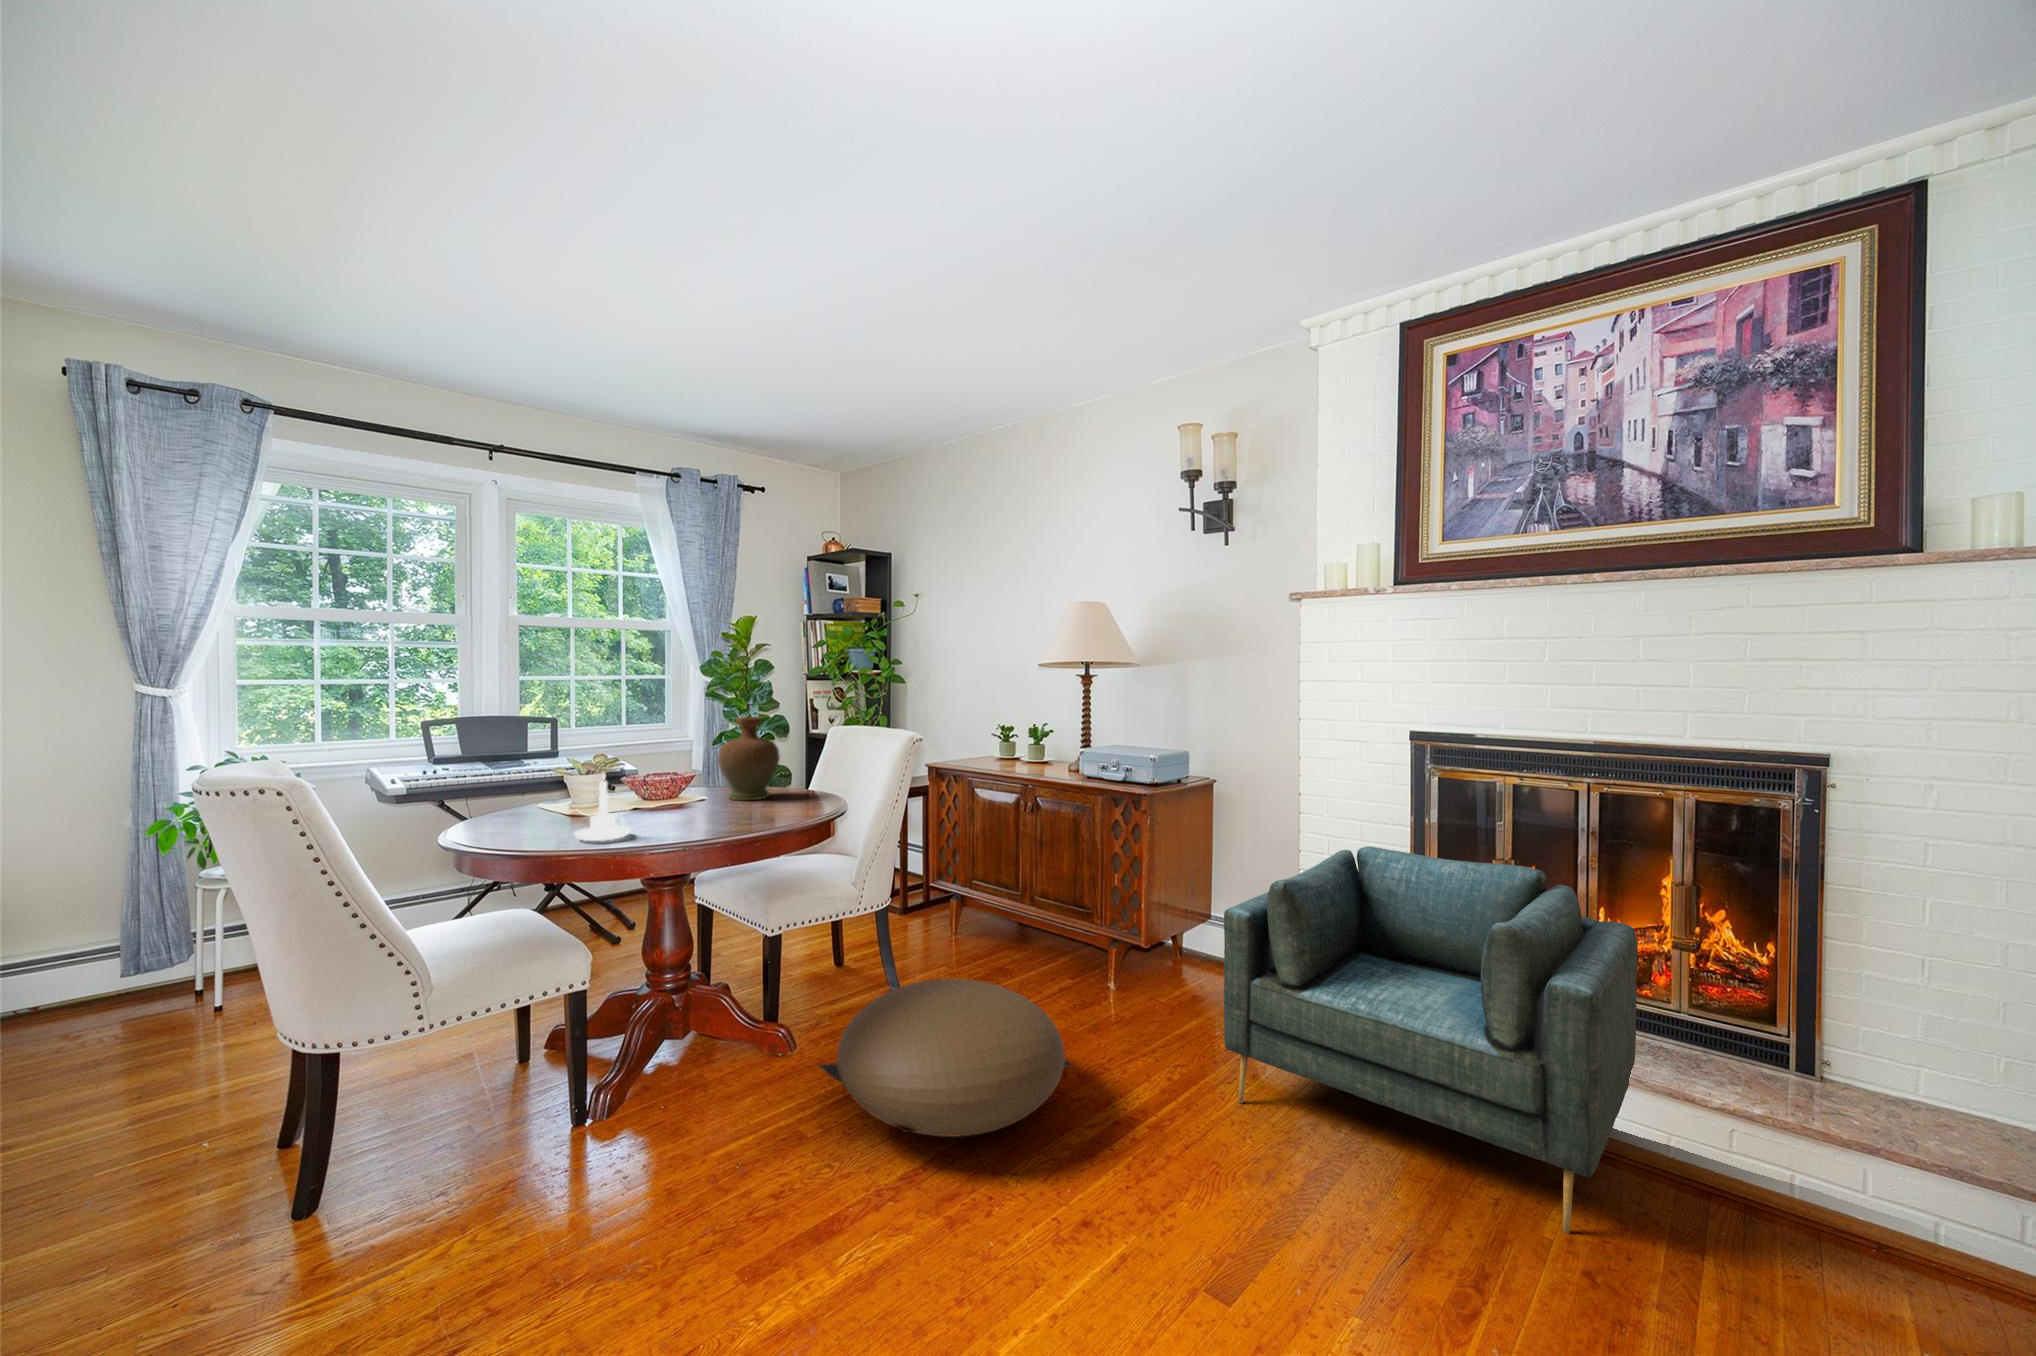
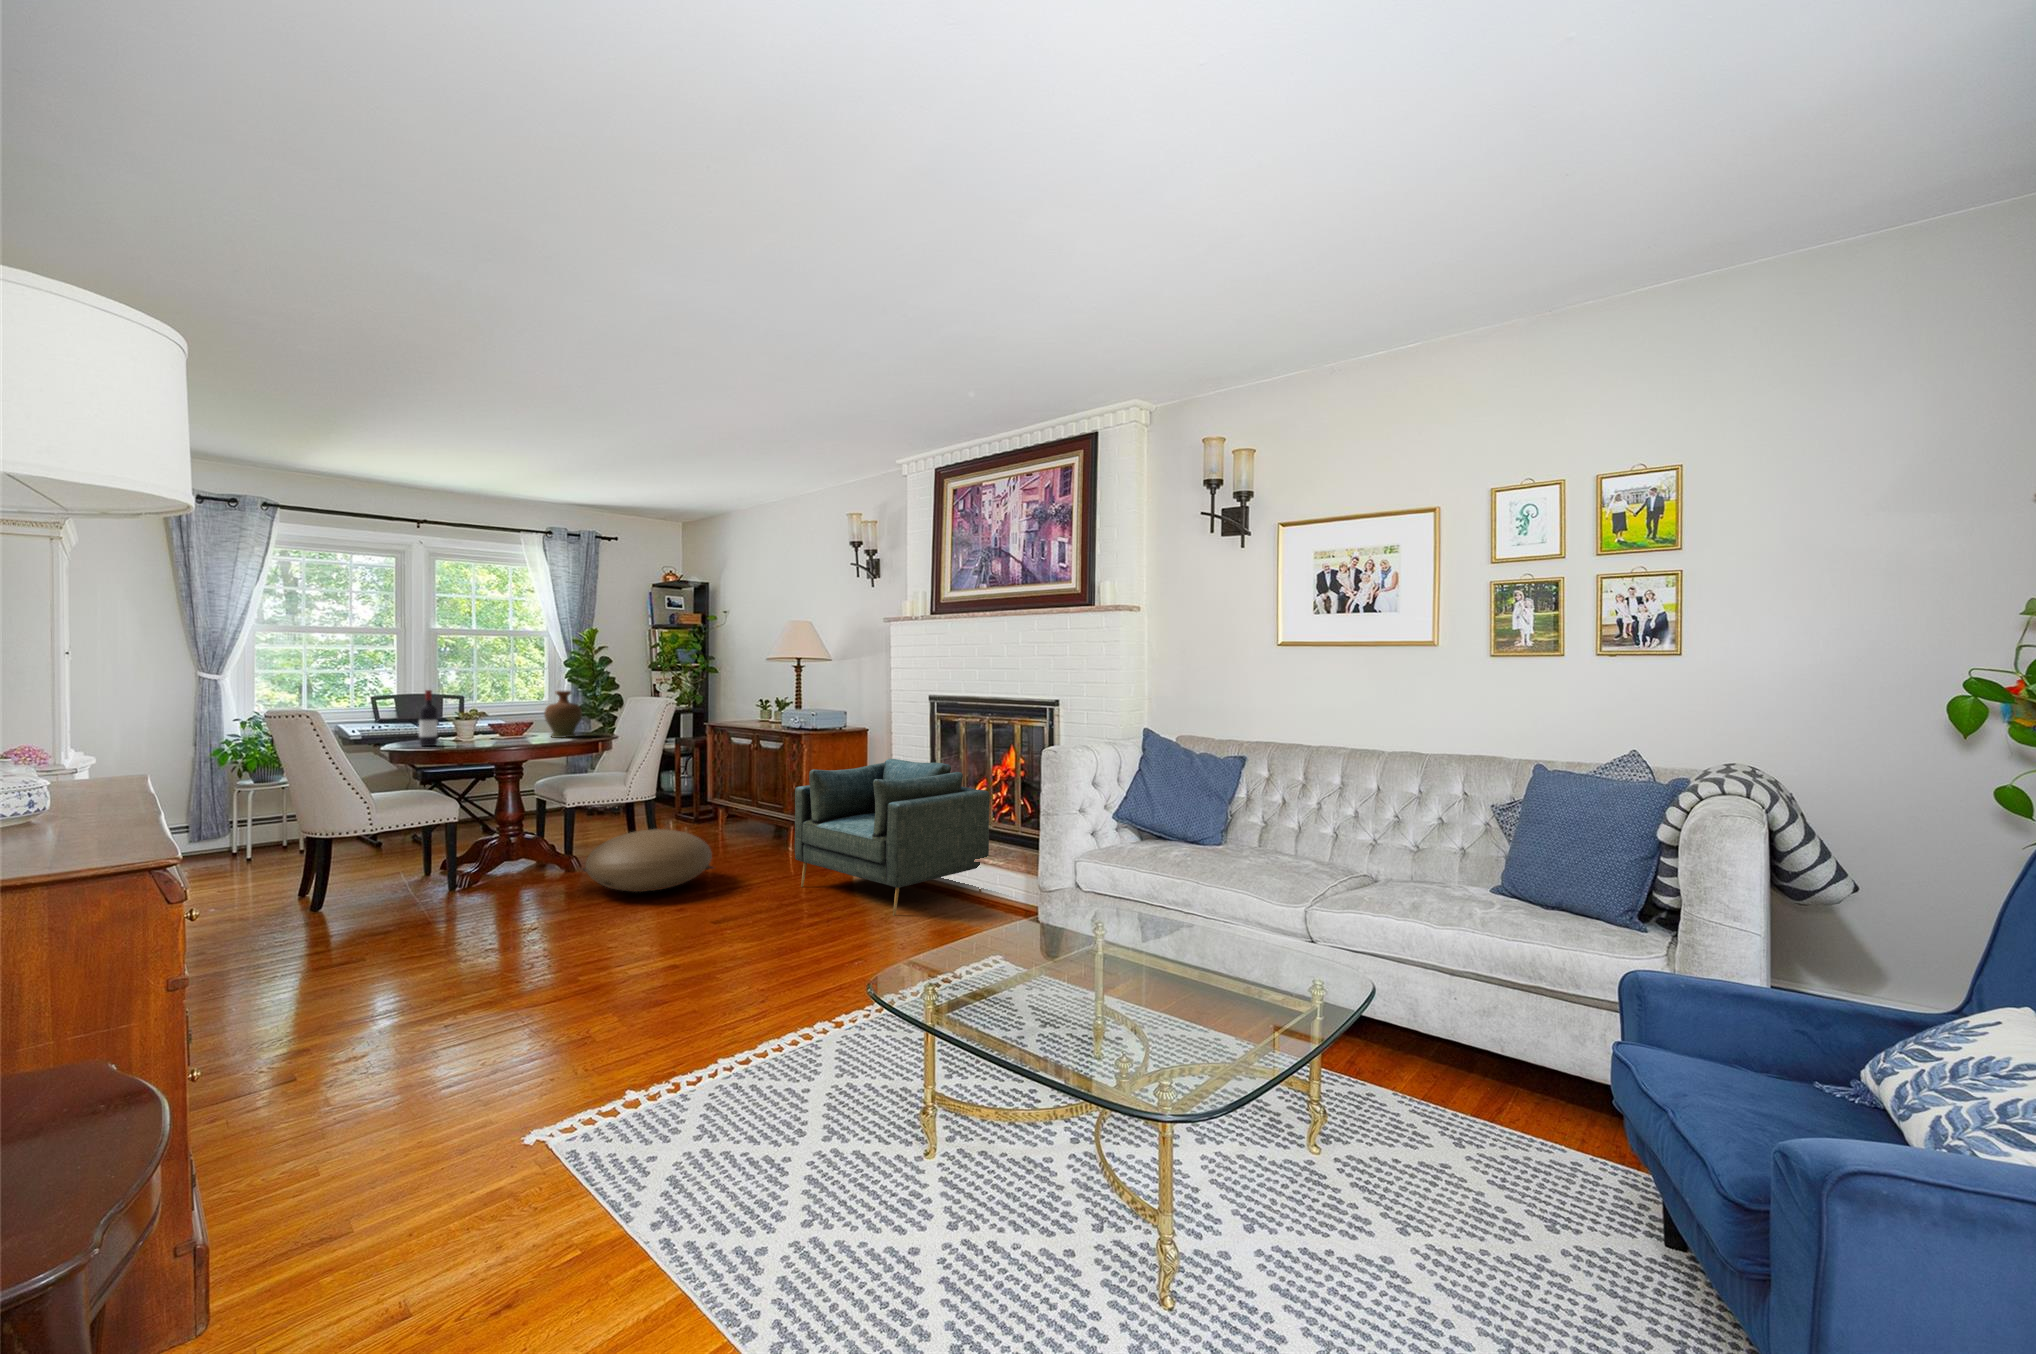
wine bottle: none [514,722,548,832] -> present [419,690,437,746]
candle holder: present [574,774,631,841] -> none [449,714,480,749]

